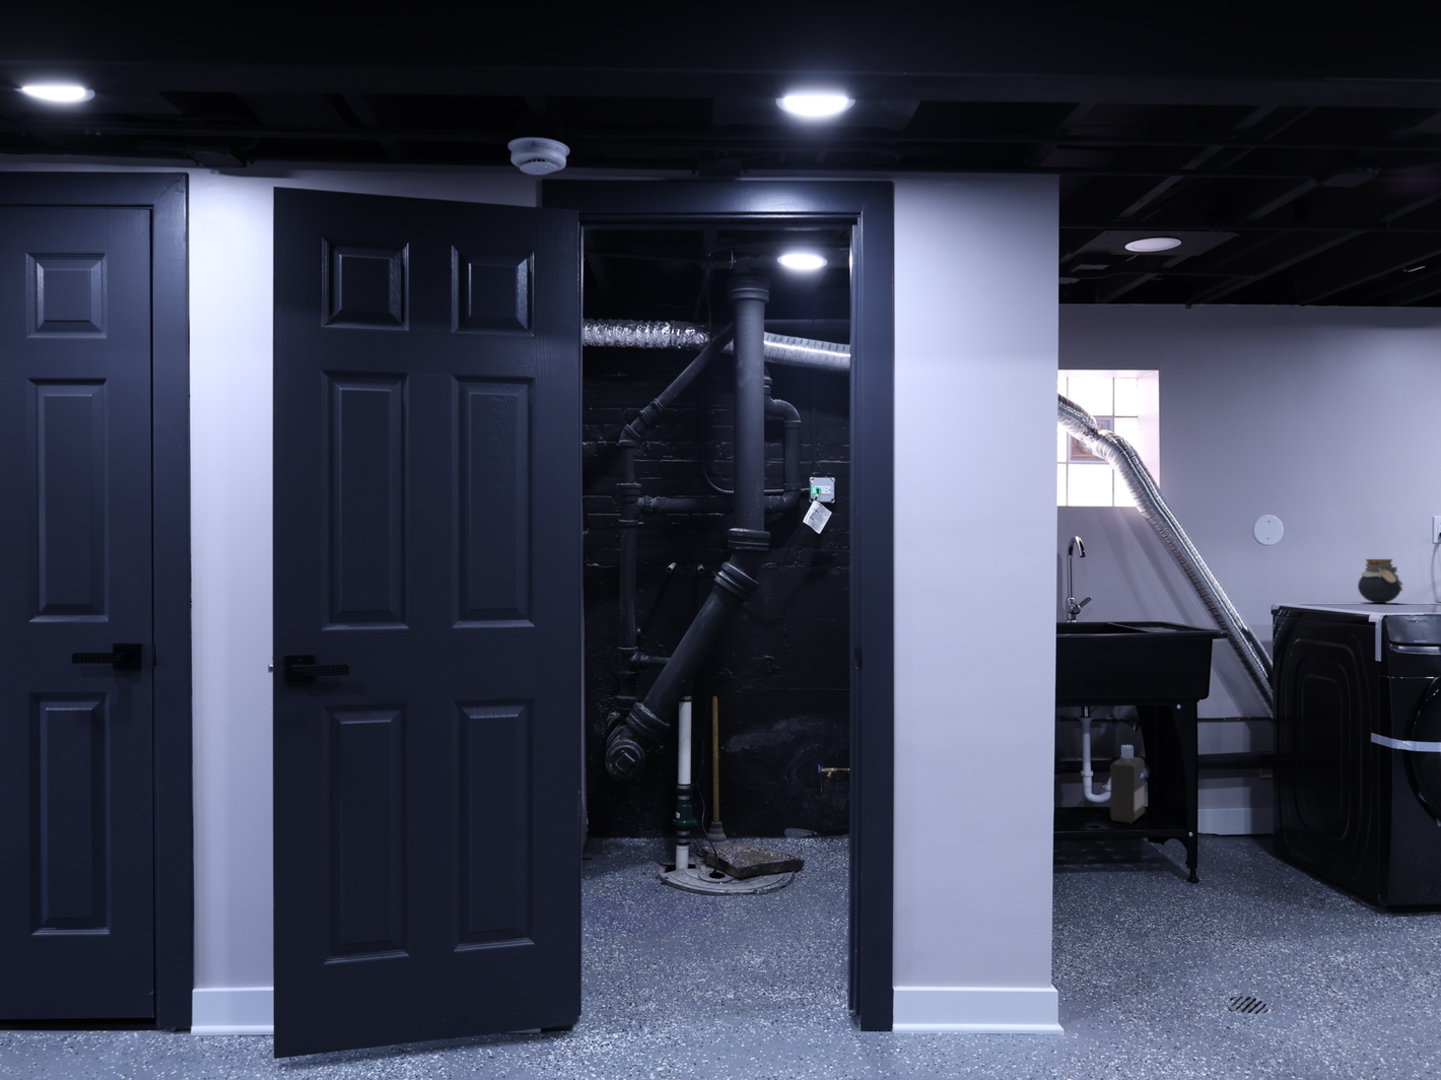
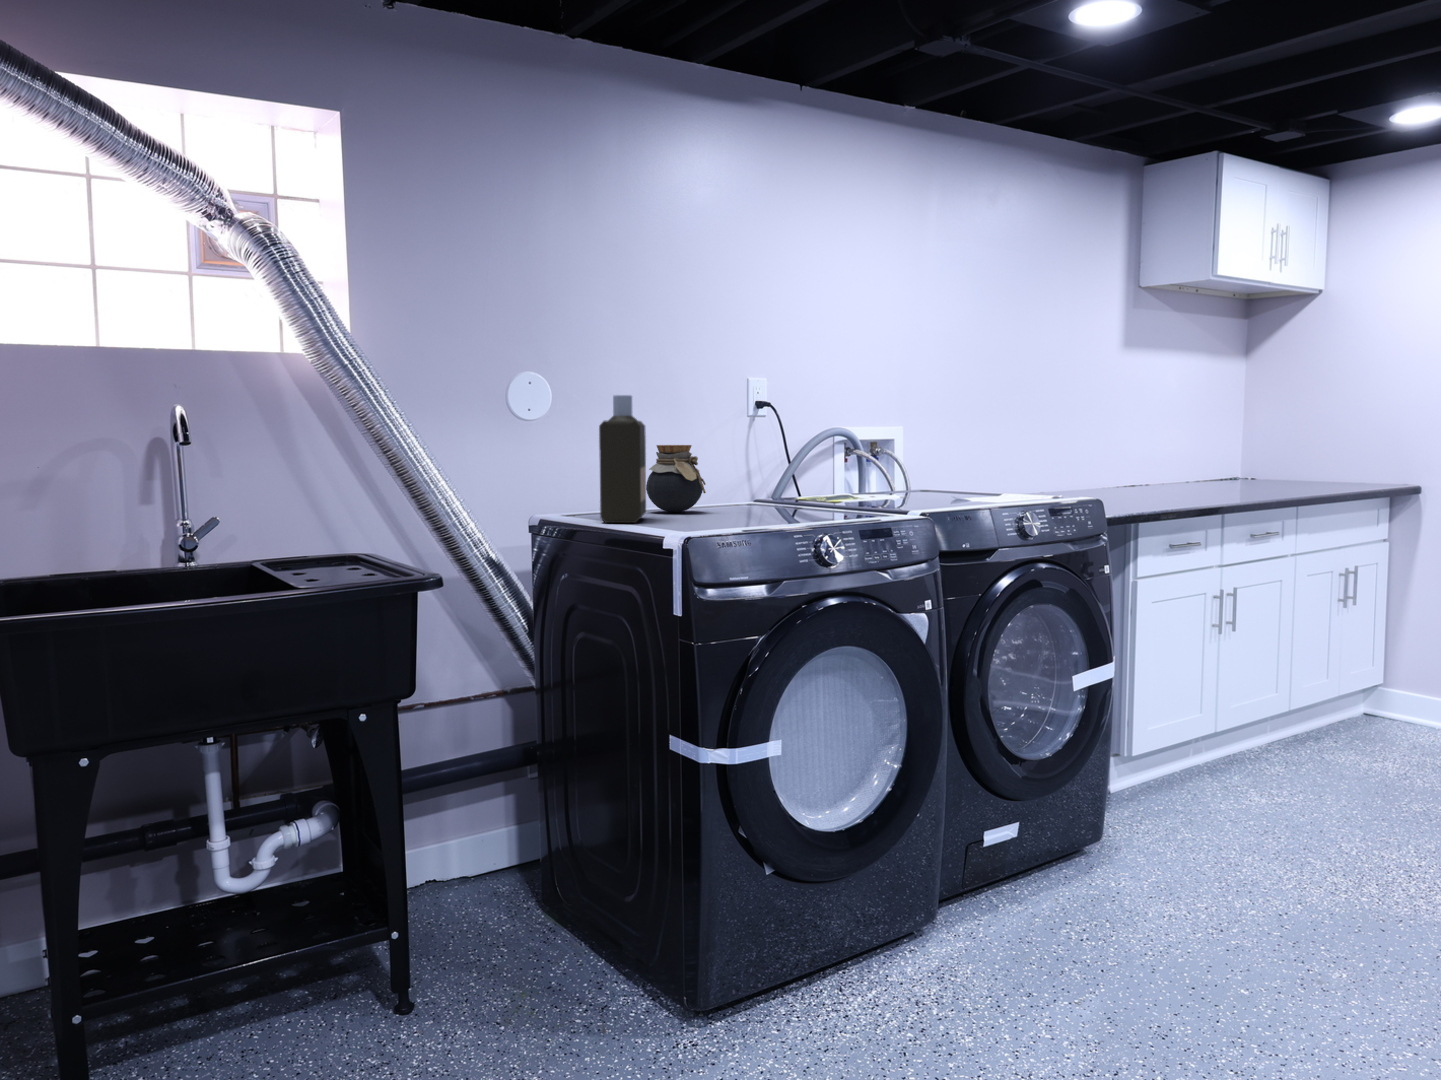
bottle: present [1110,745,1145,823] -> present [599,395,646,523]

